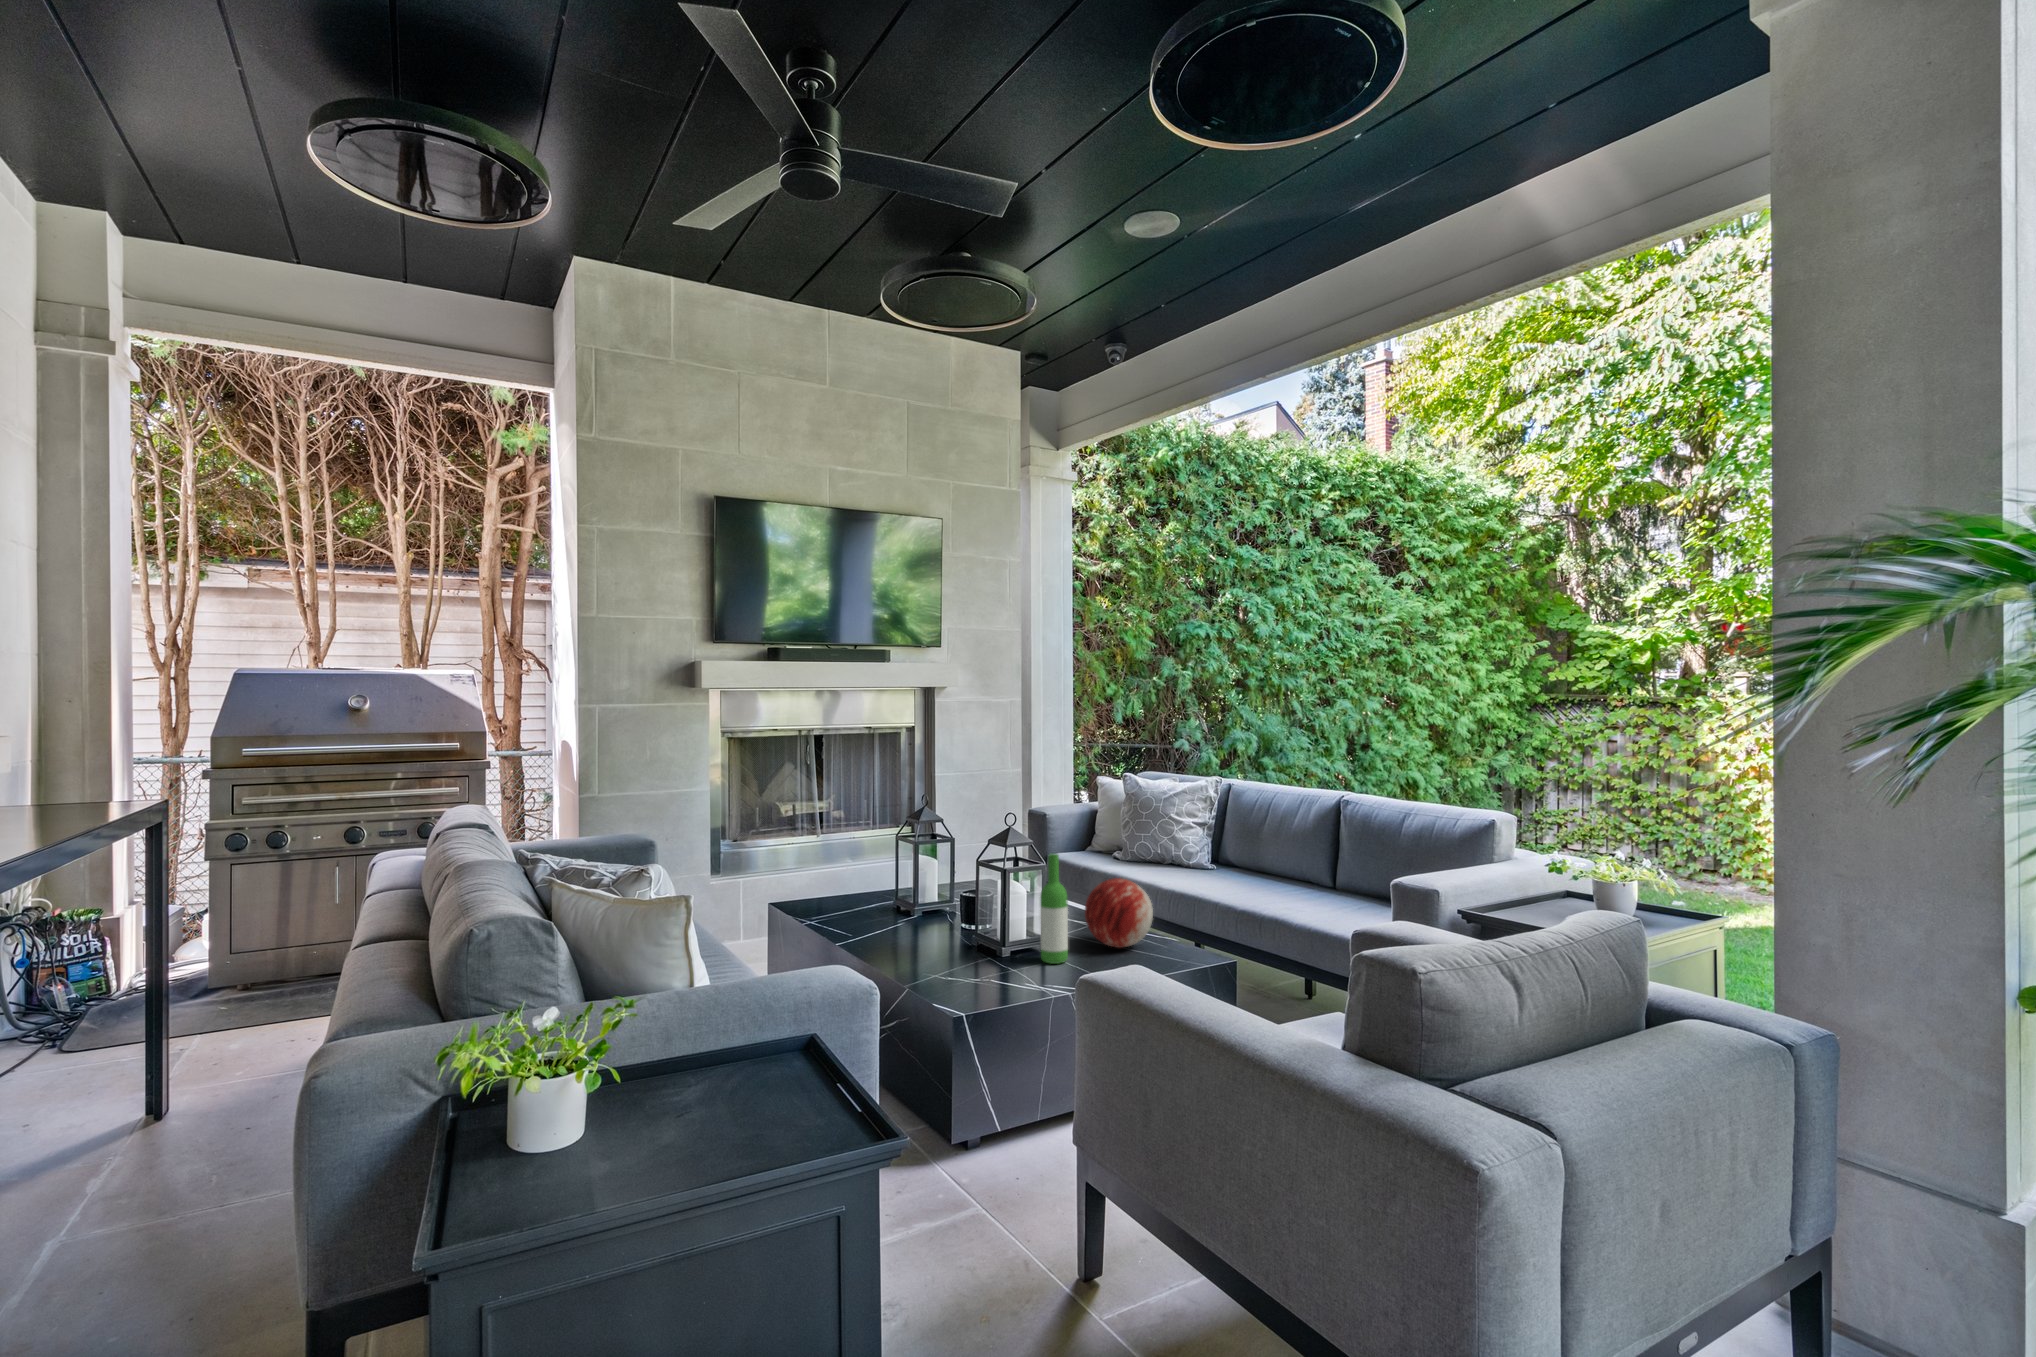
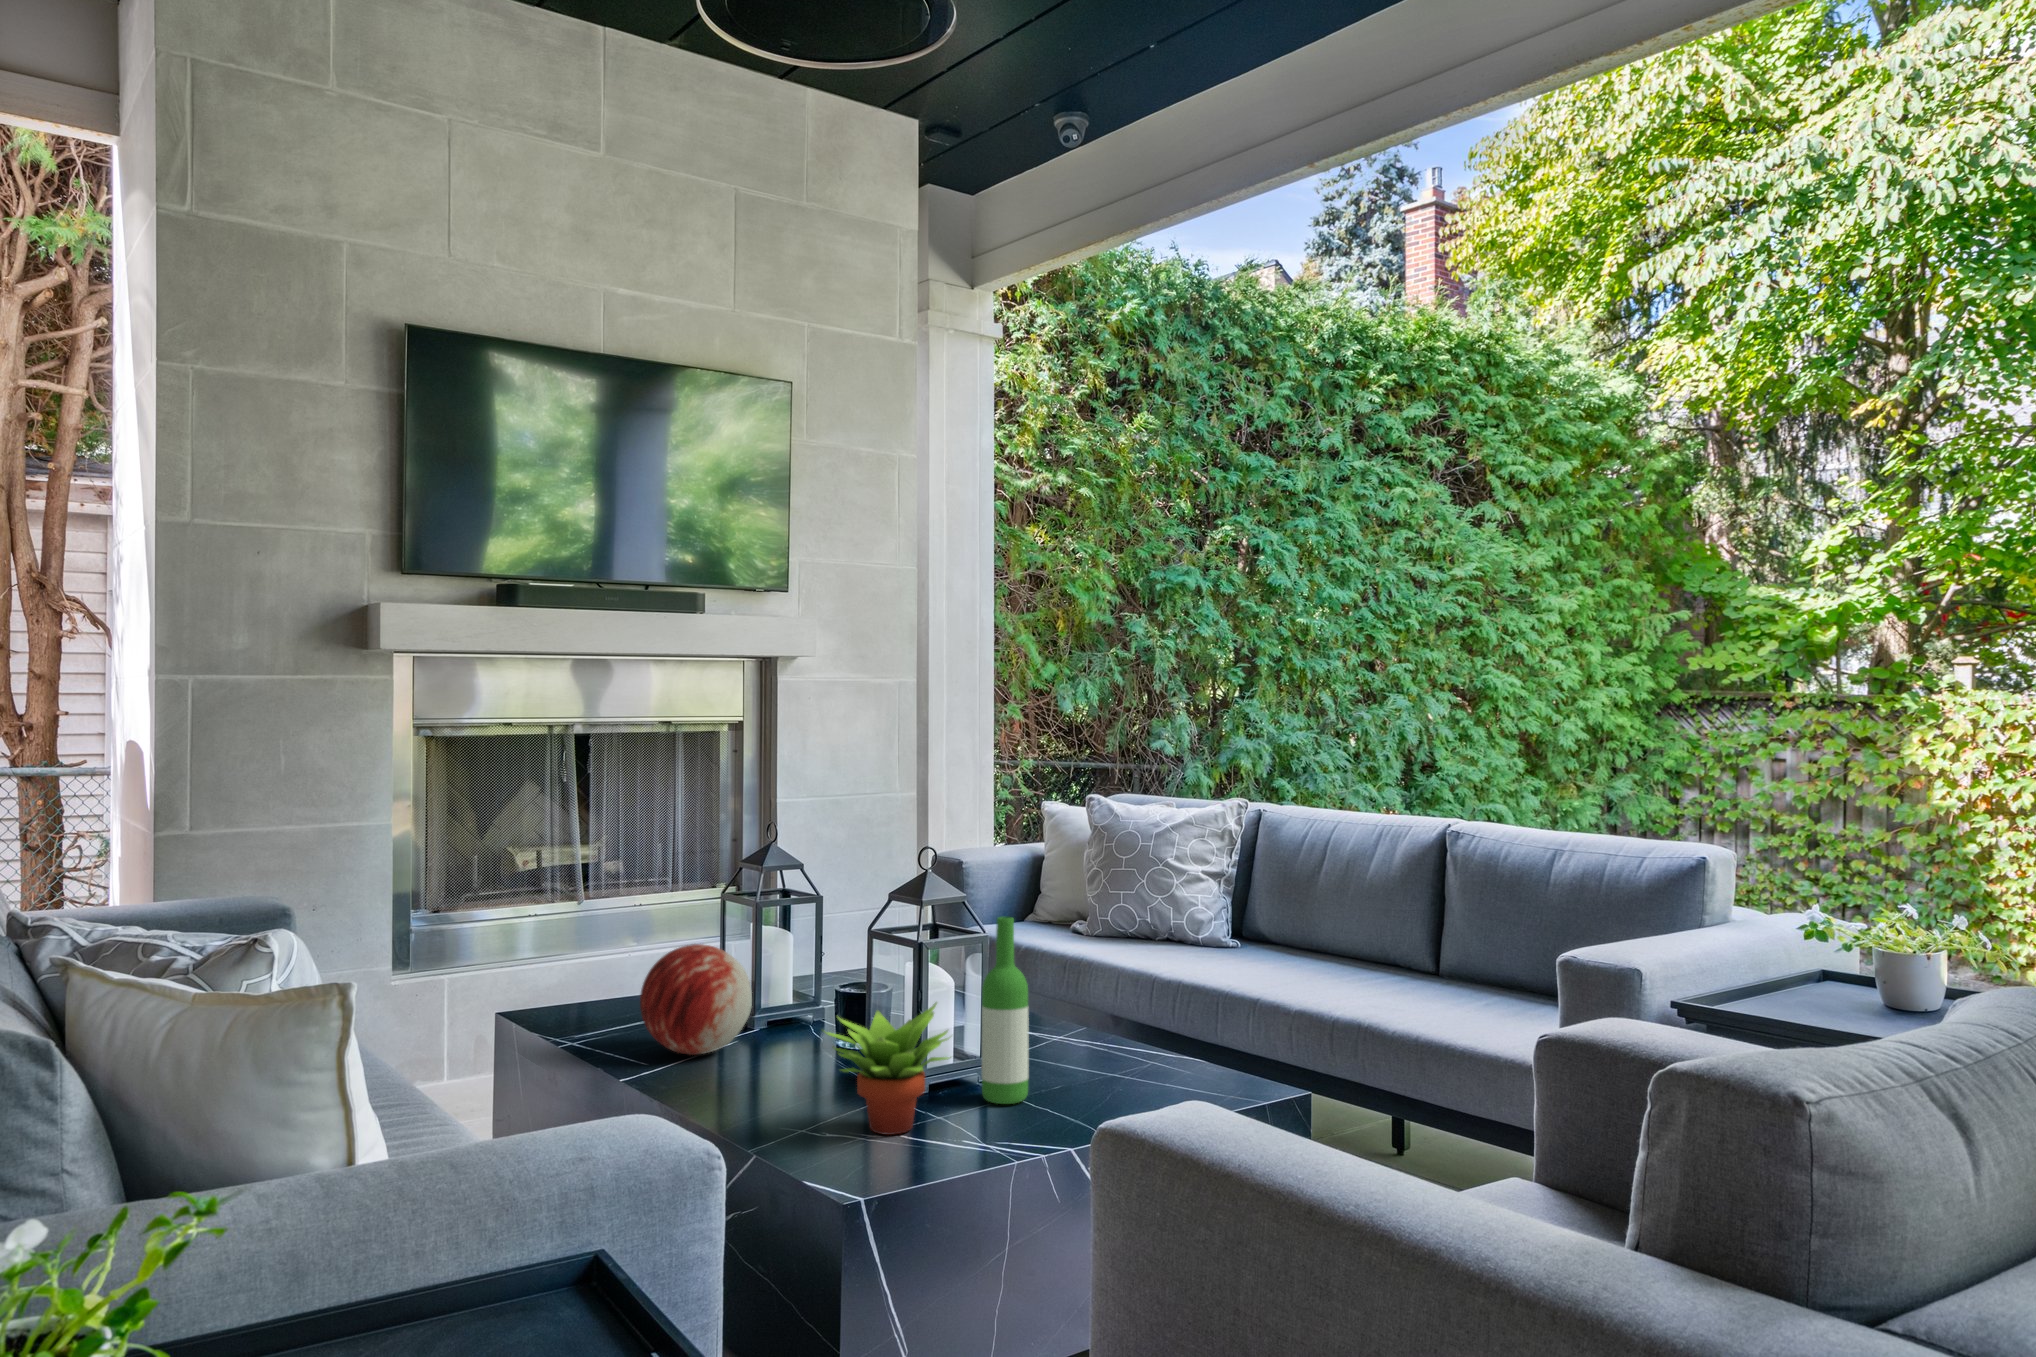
decorative orb: present [1085,878,1153,948] -> present [640,944,752,1055]
succulent plant: none [944,903,1020,980] -> present [825,1002,949,1135]

